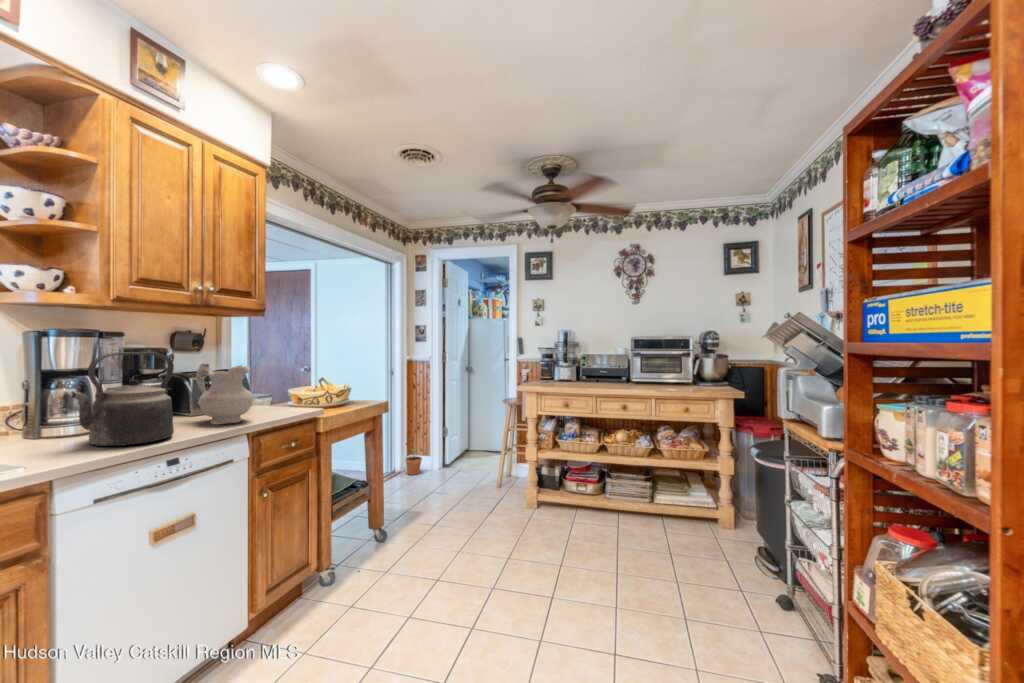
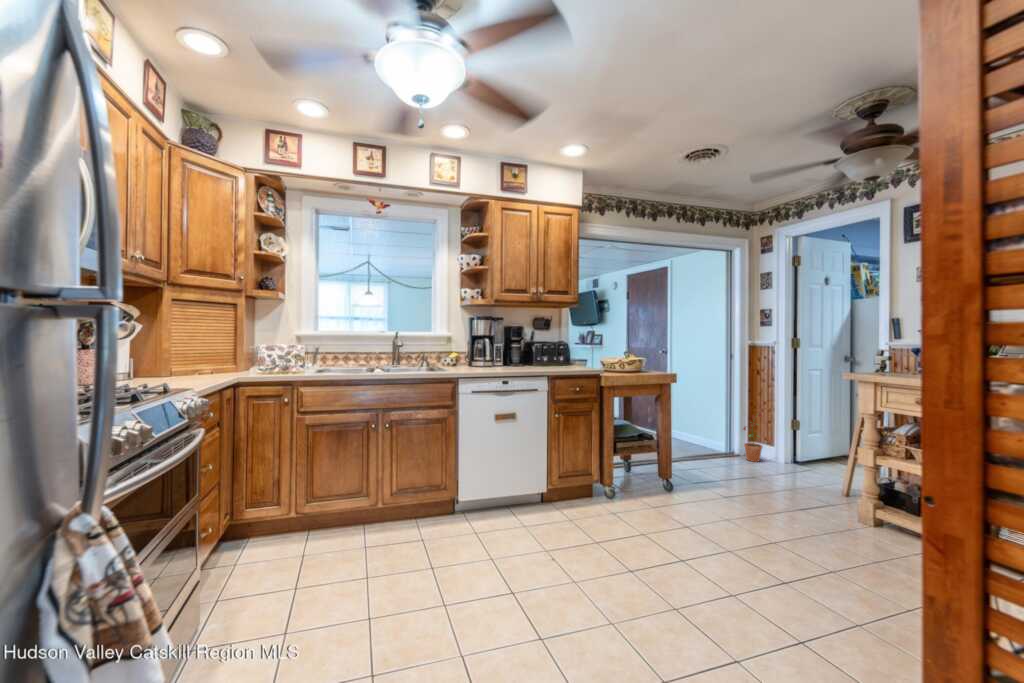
kettle: present [72,352,174,446] -> none [471,327,512,371]
ceramic pitcher: present [196,364,253,424] -> none [530,335,556,370]

